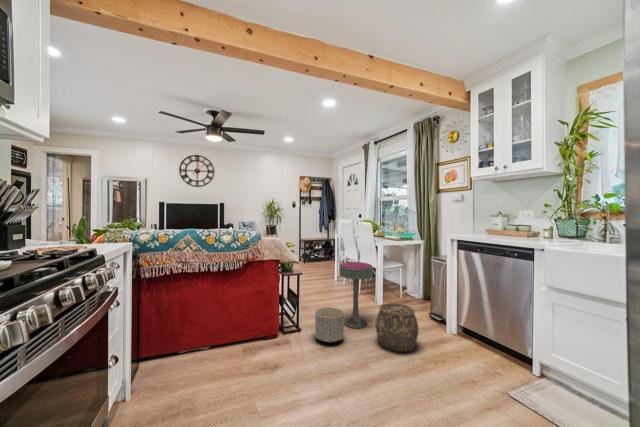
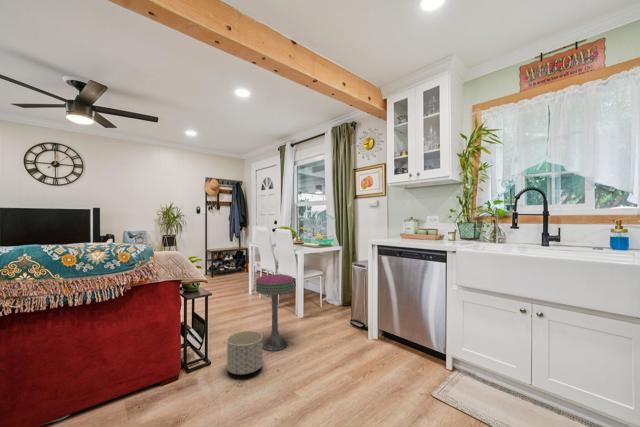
woven basket: present [376,303,419,351] -> none [298,318,344,372]

